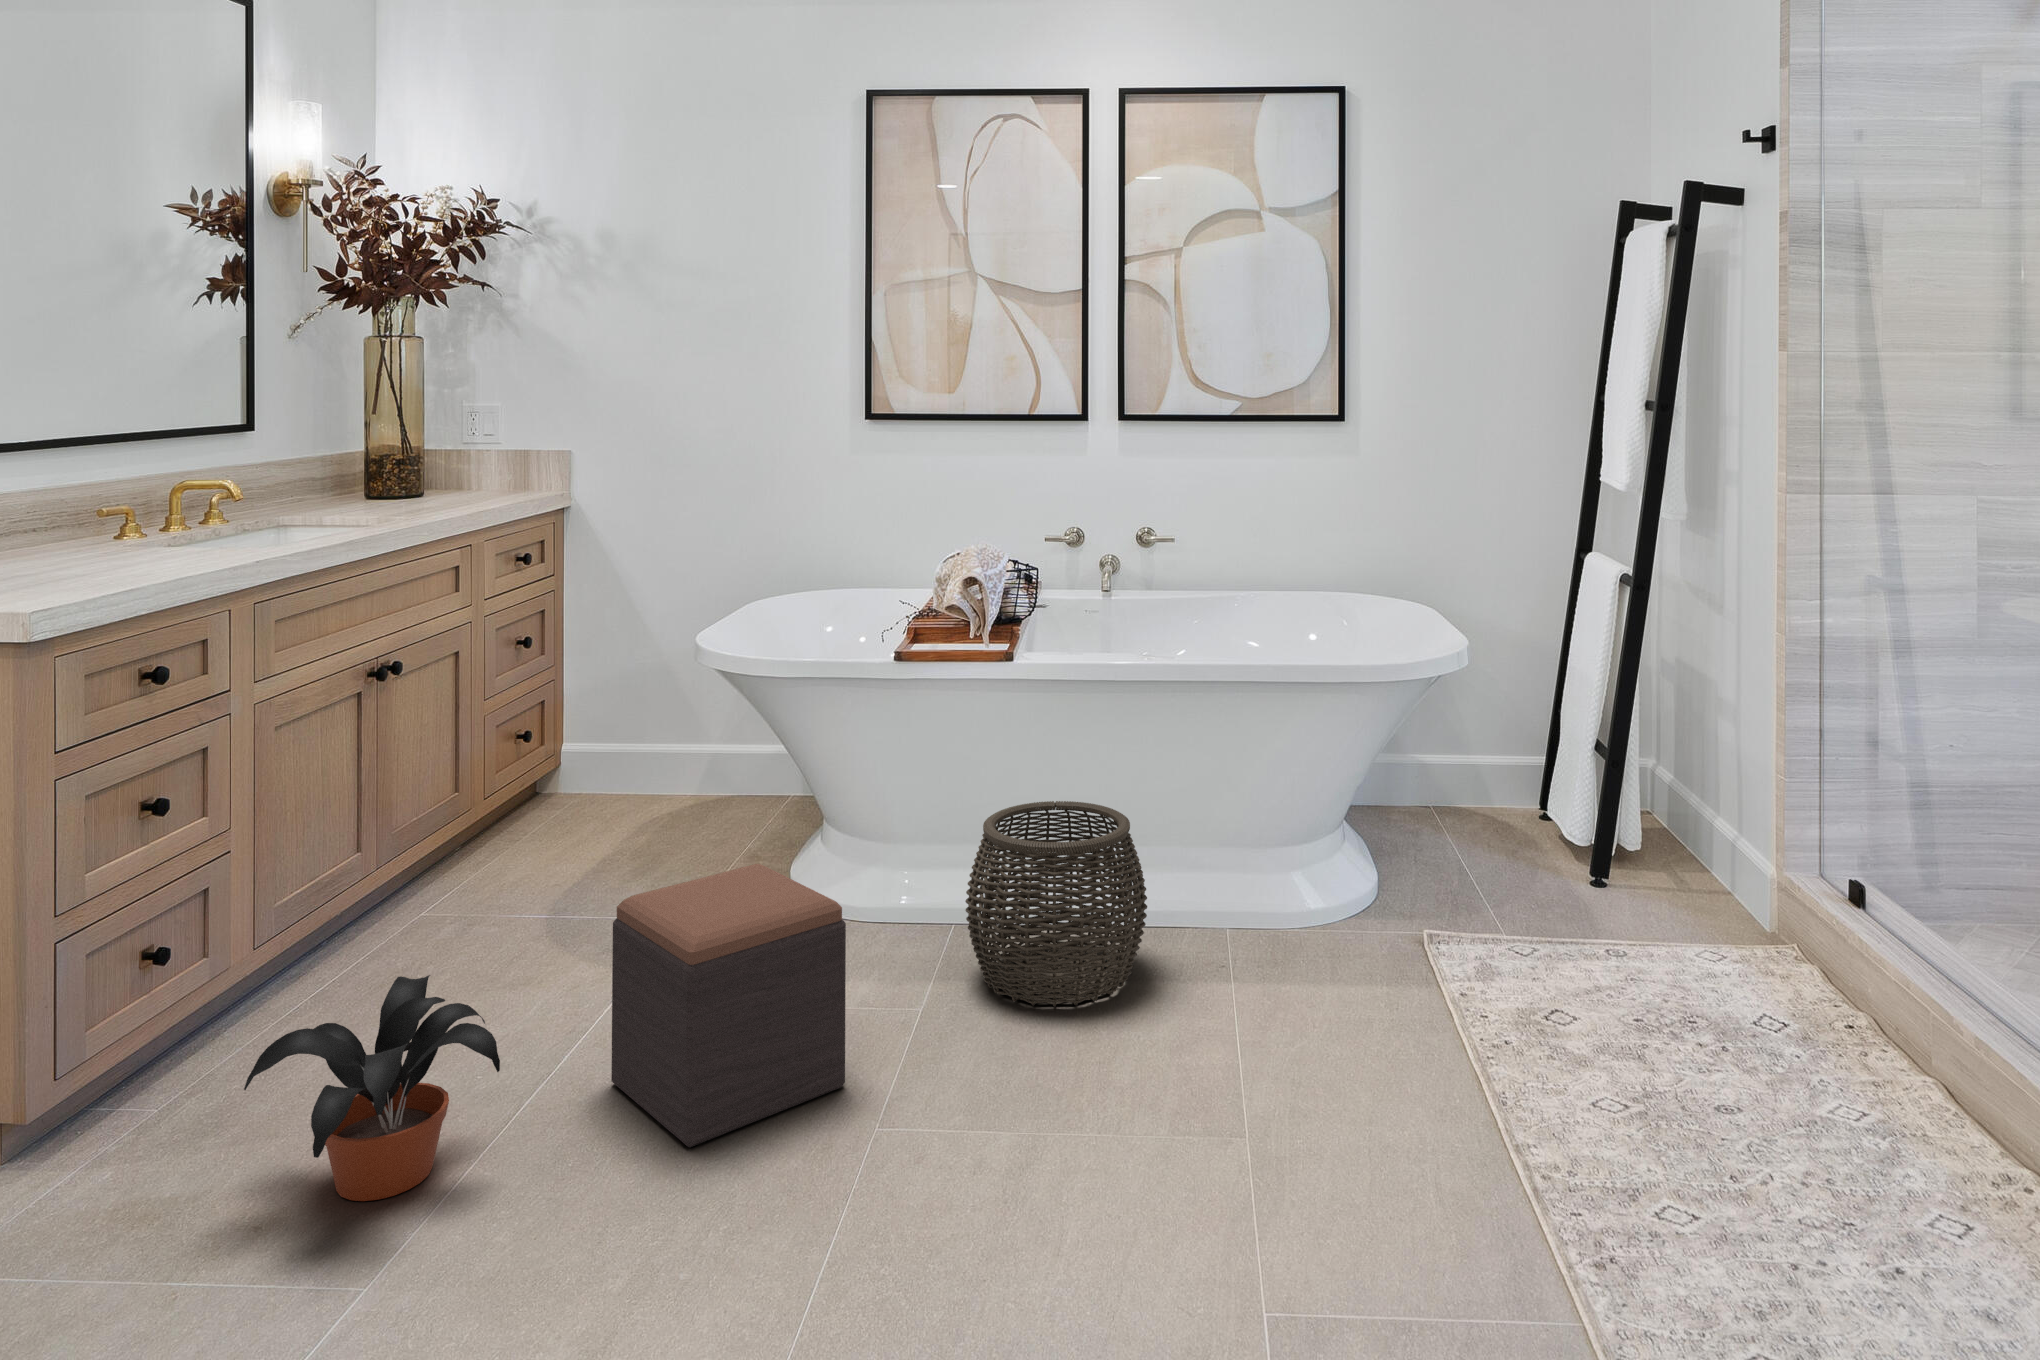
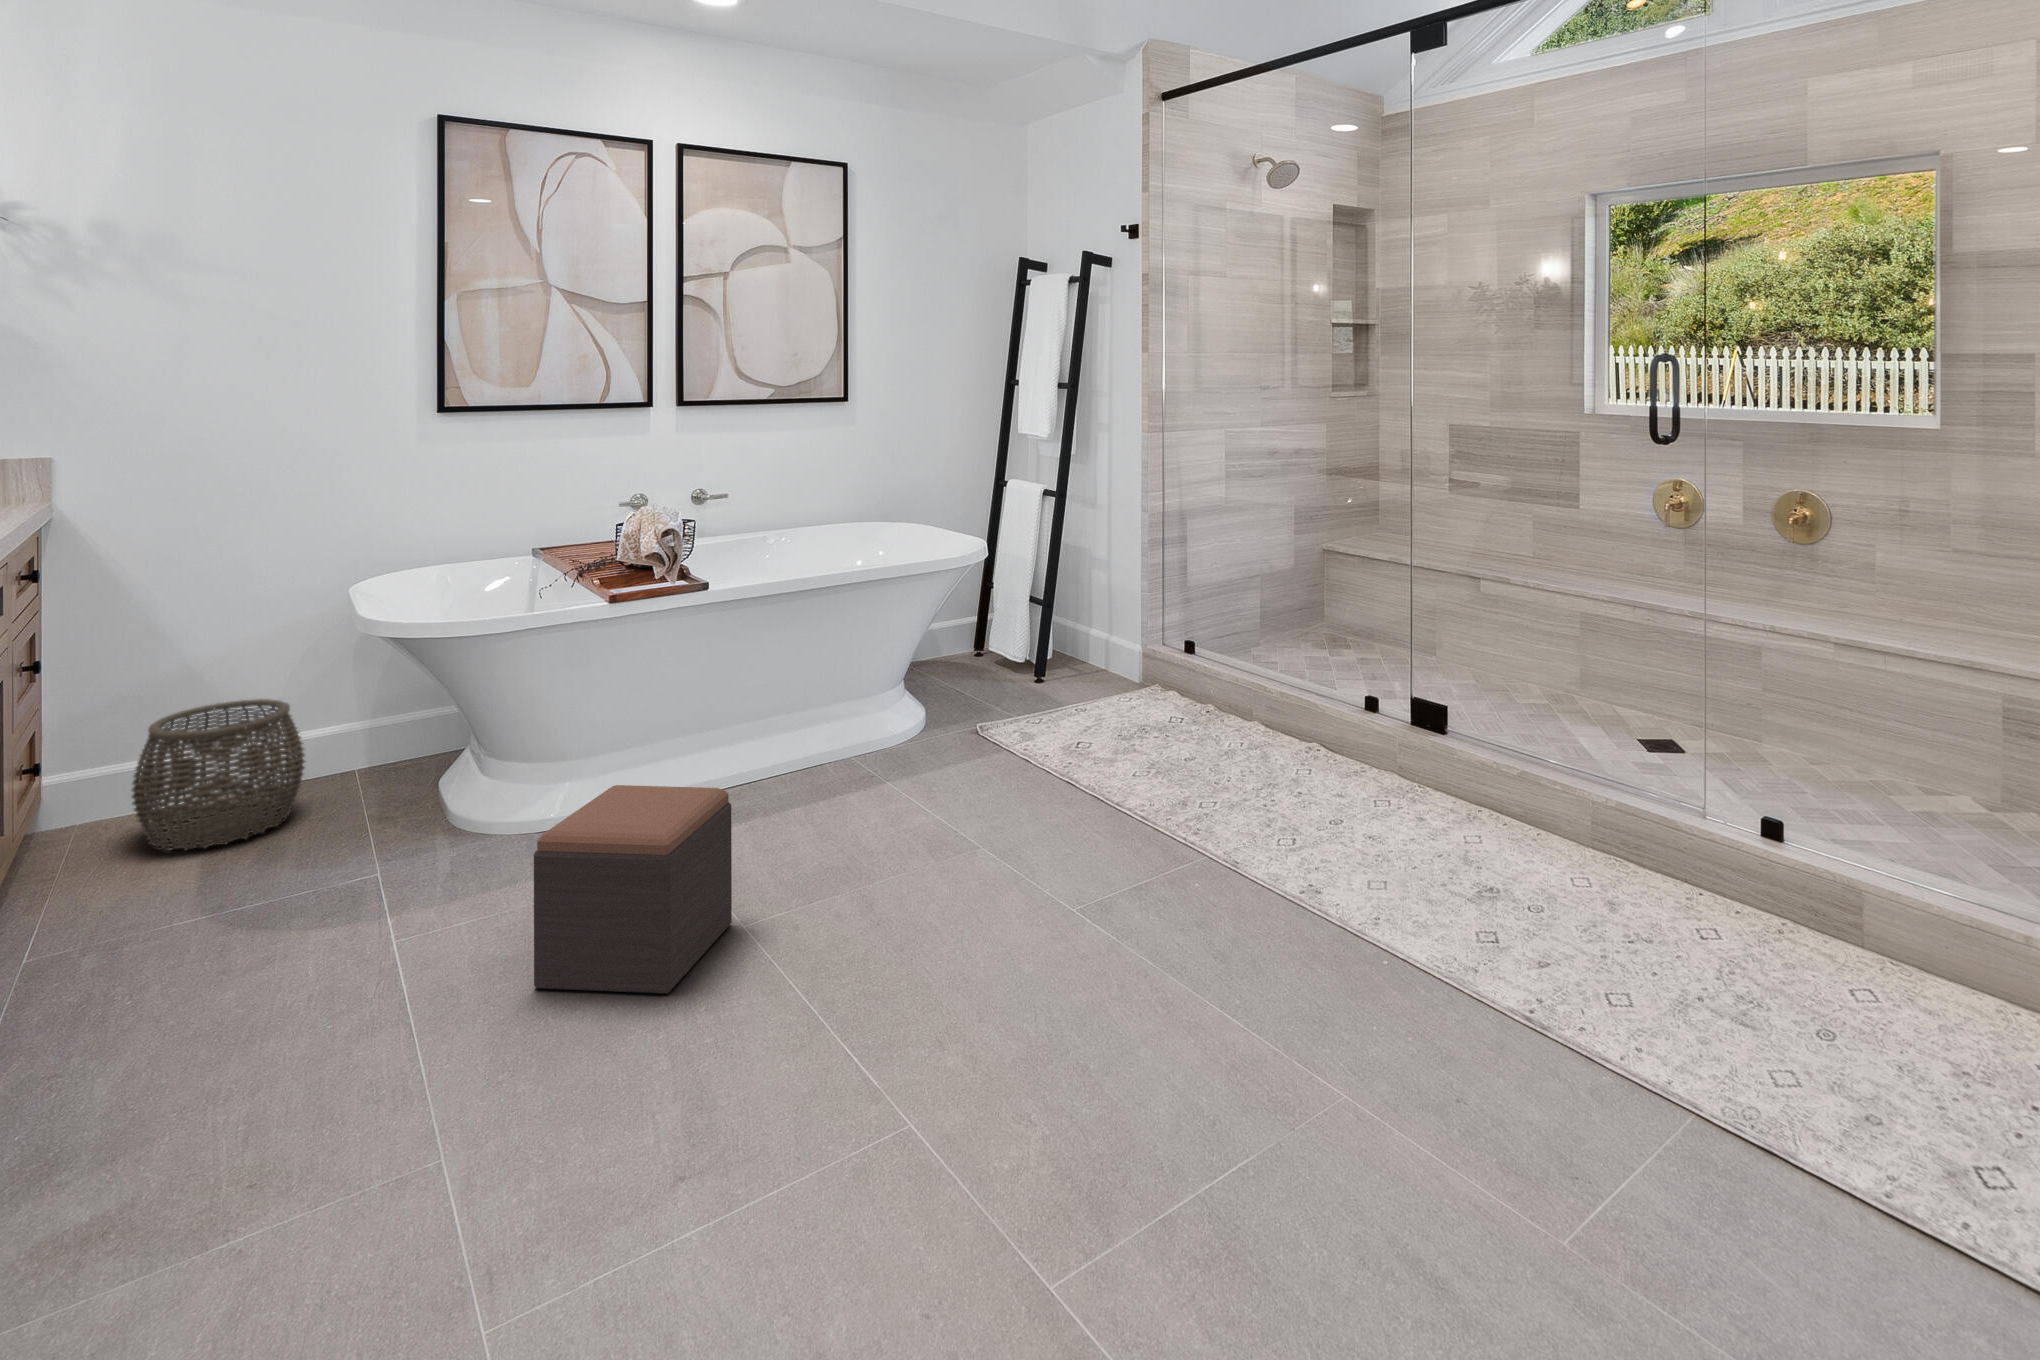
woven basket: present [965,801,1147,1007] -> present [132,699,305,850]
potted plant: present [244,975,500,1201] -> none [296,937,534,1136]

